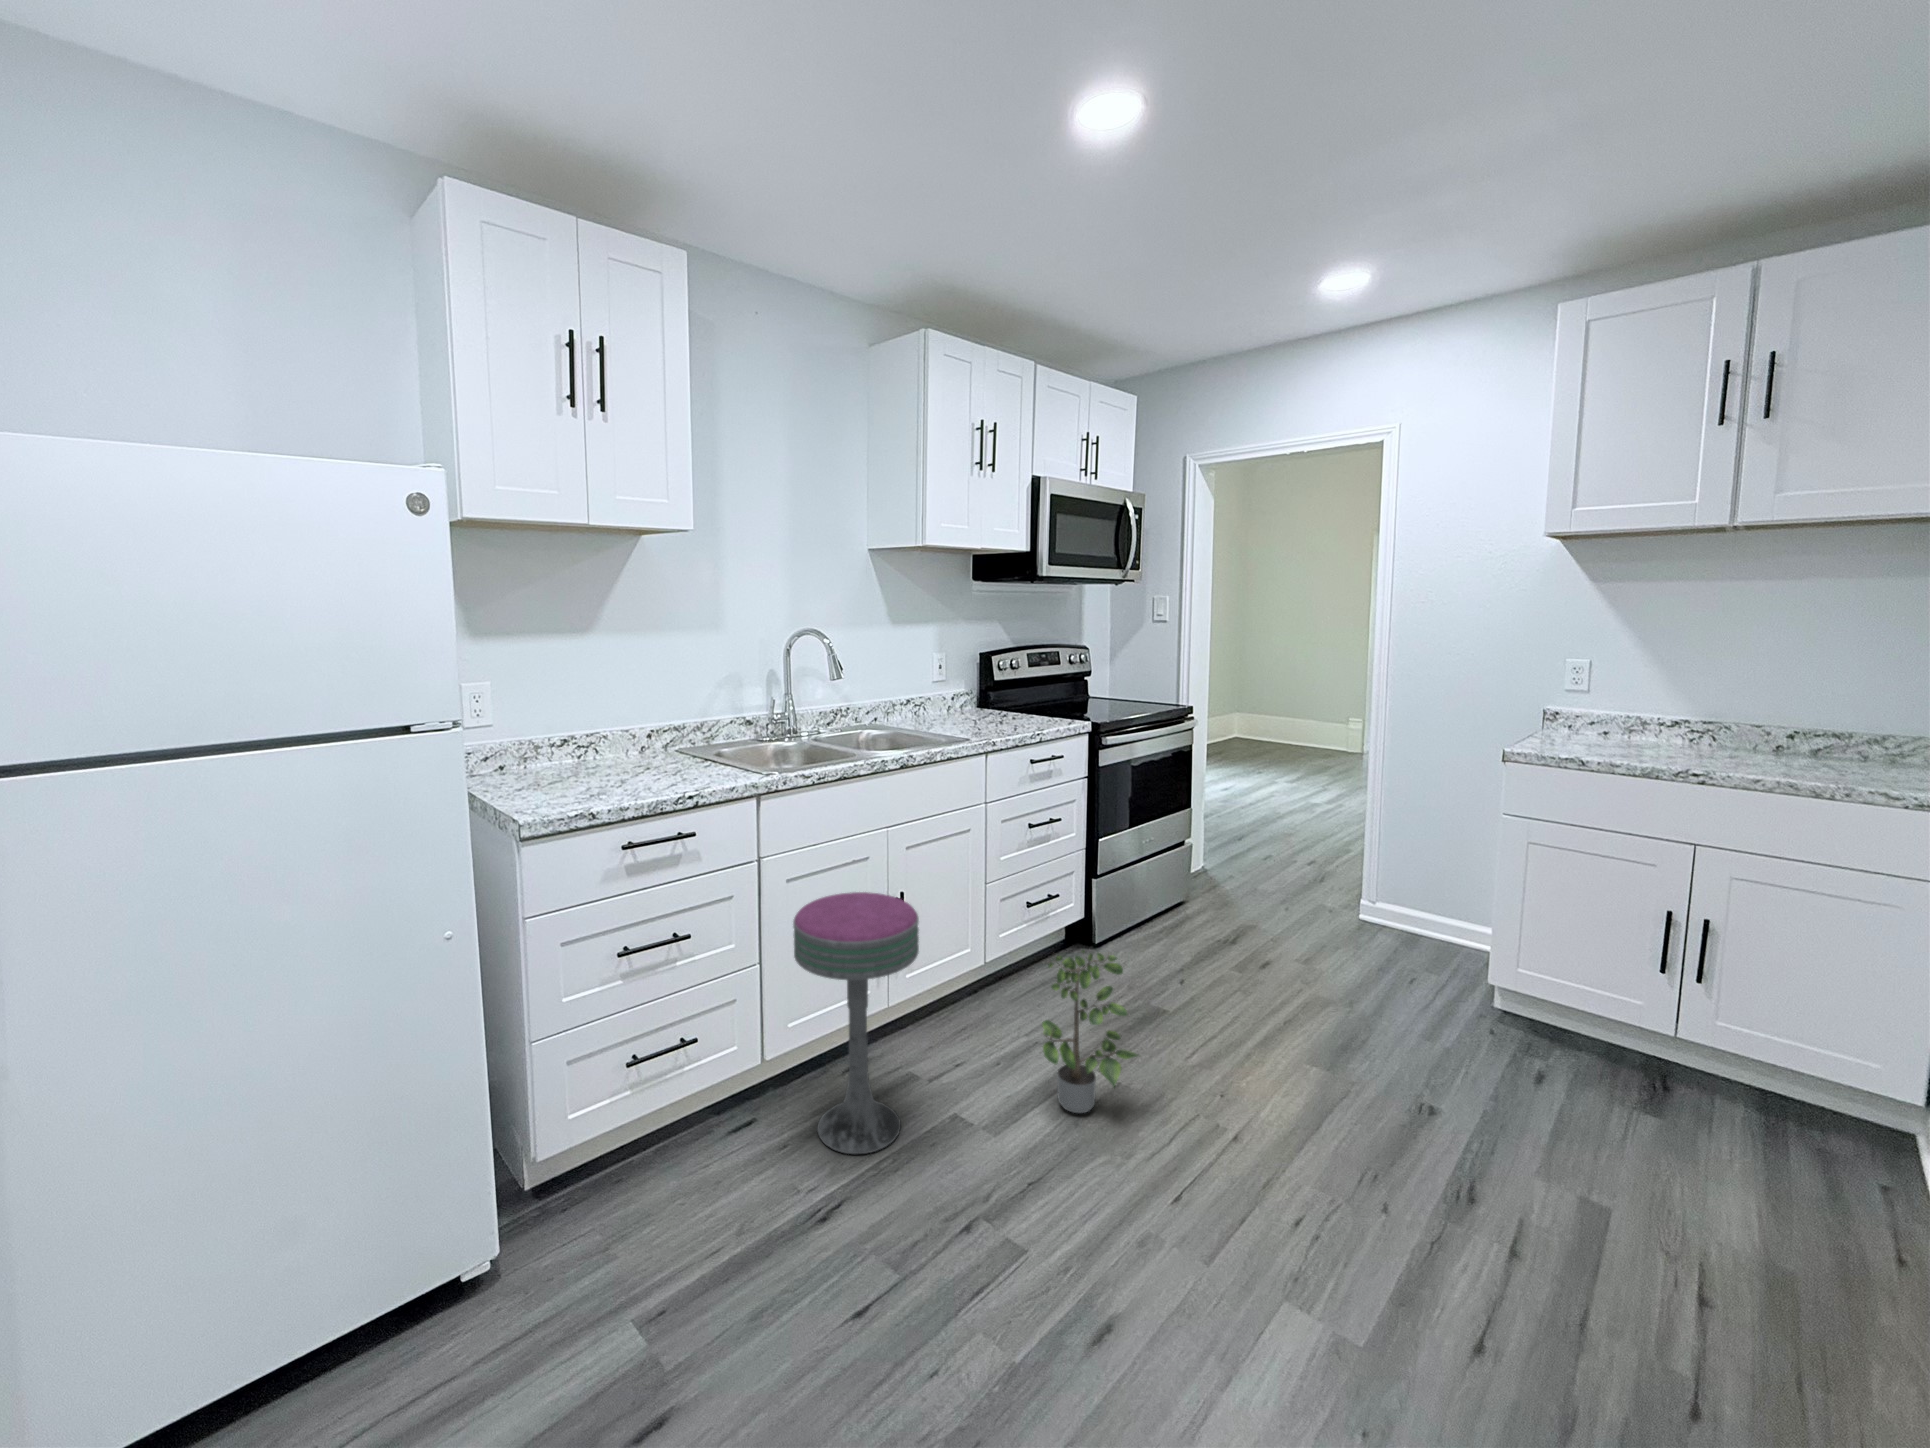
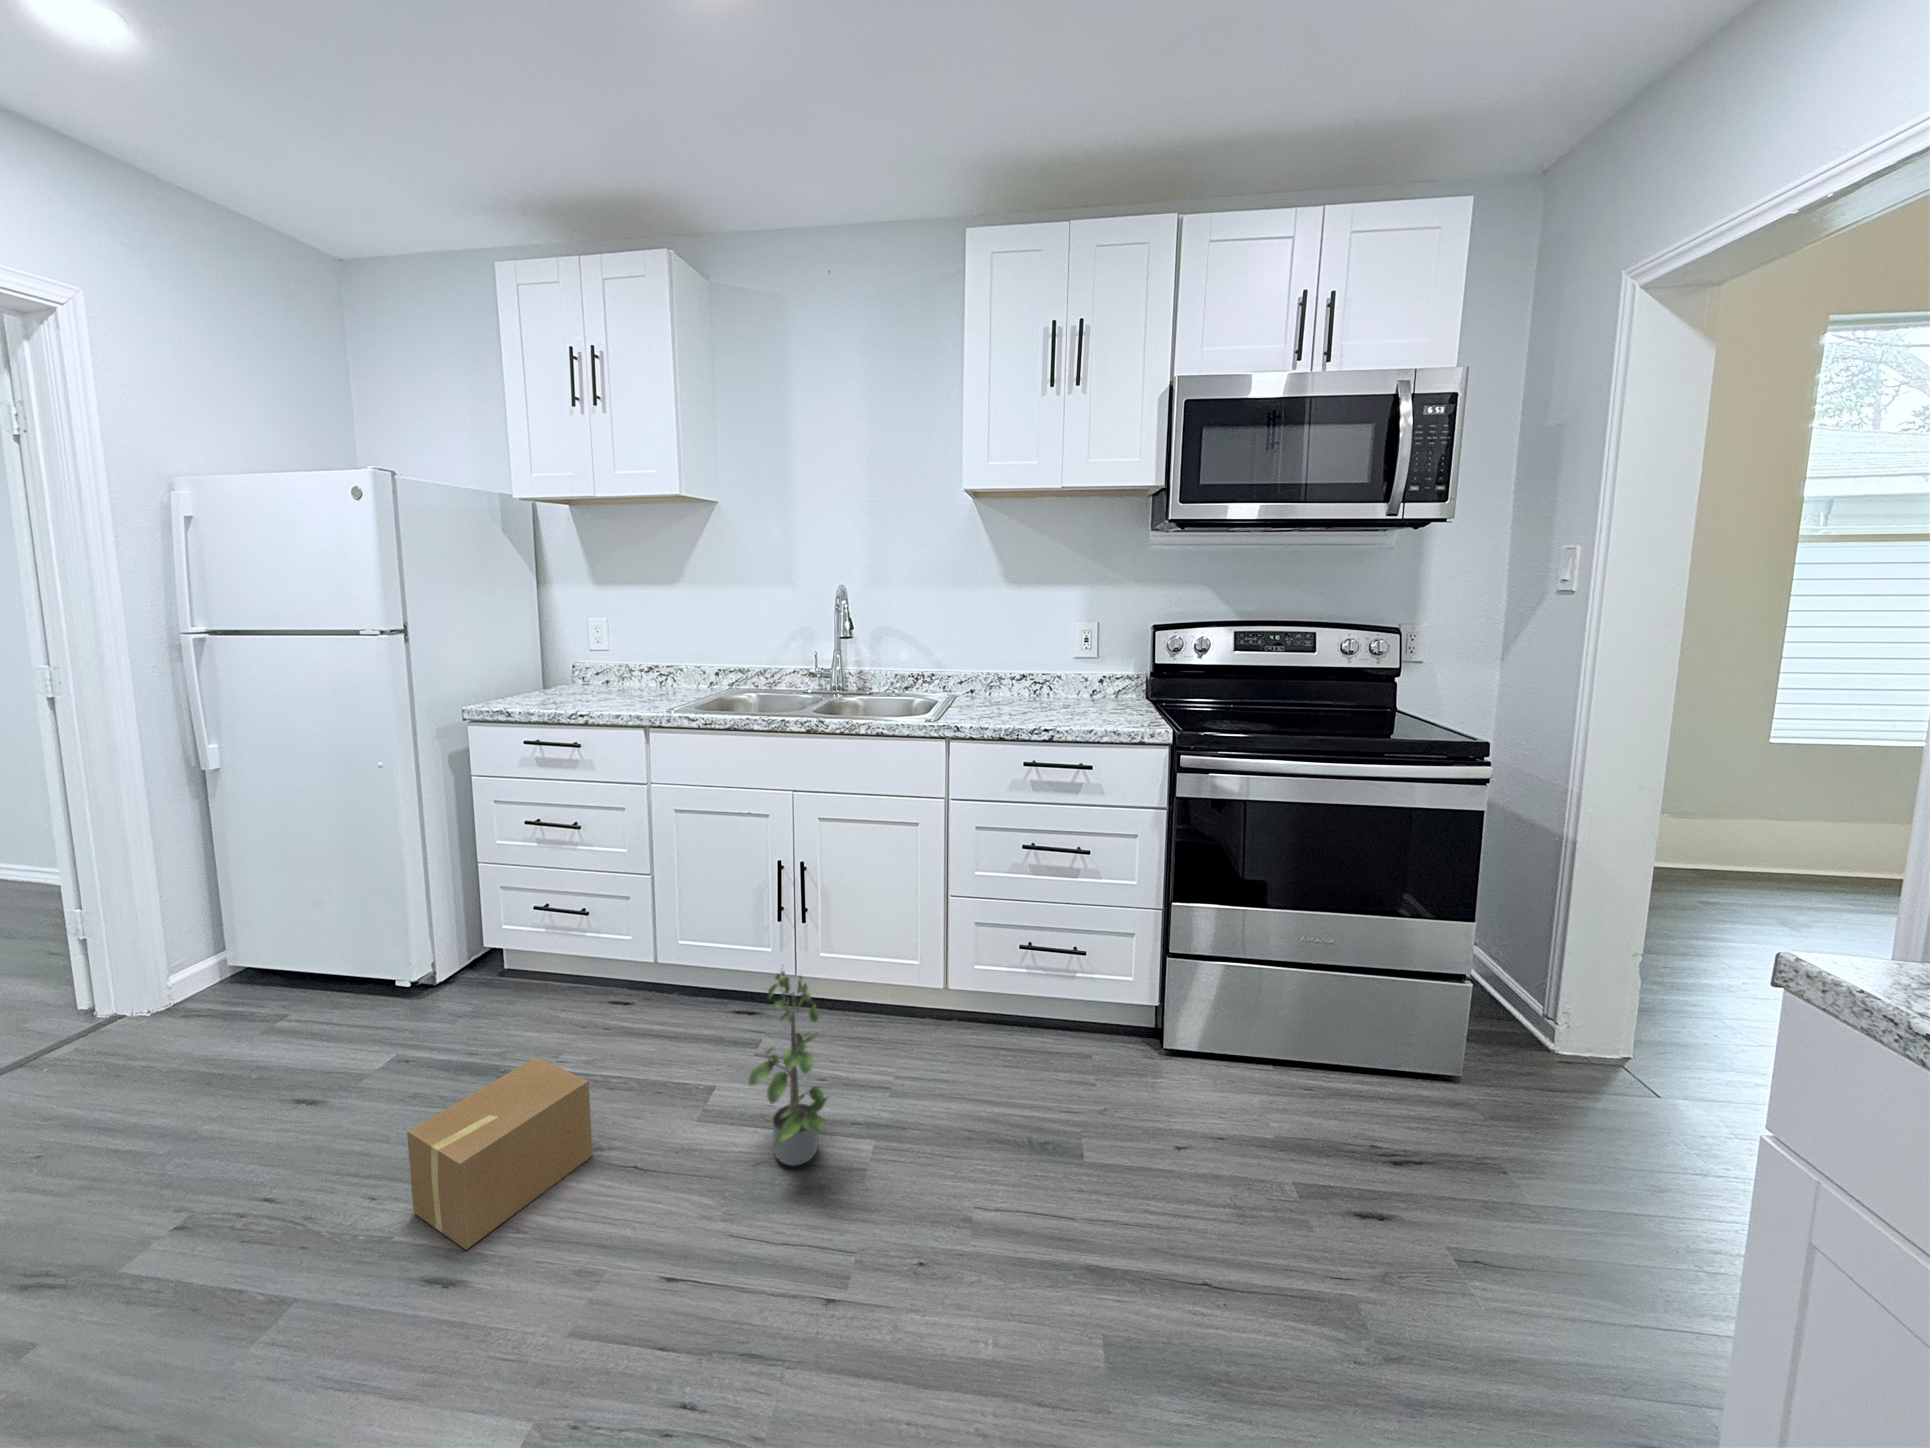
bar stool: present [793,892,919,1154] -> none [593,832,717,1072]
cardboard box: none [908,1131,1055,1343] -> present [407,1057,592,1250]

